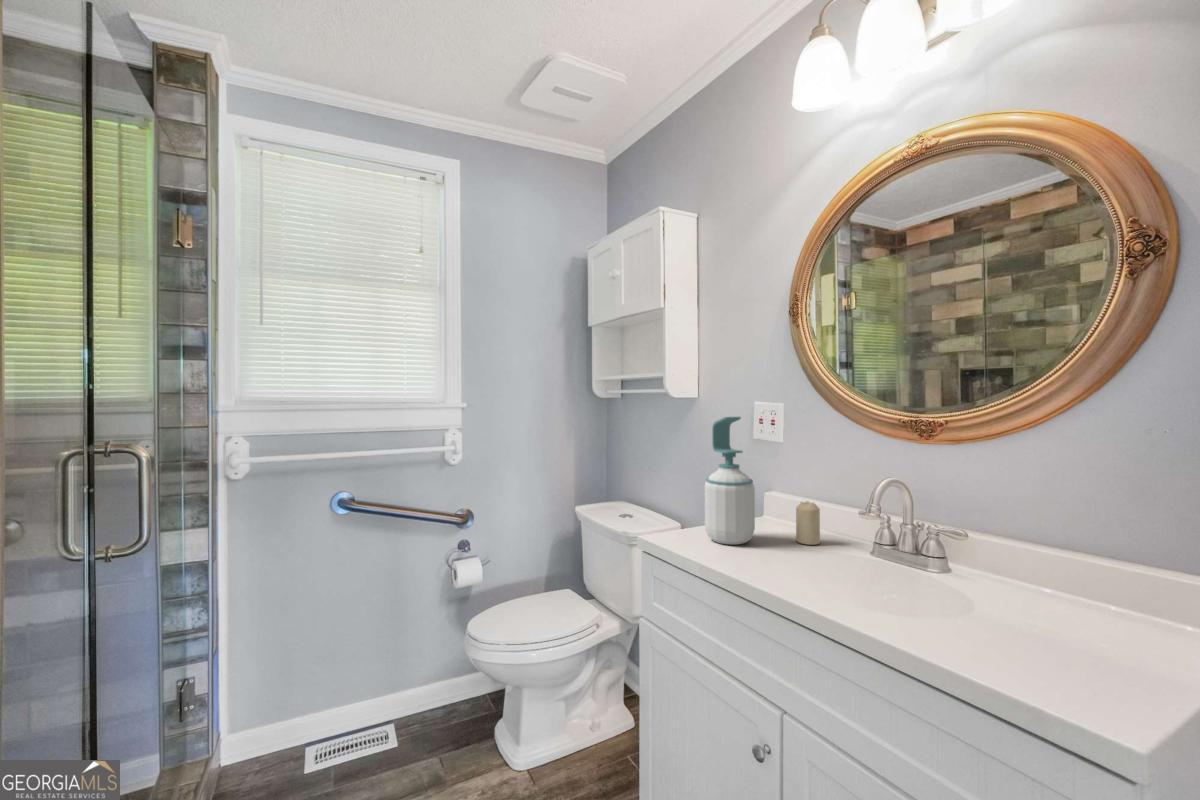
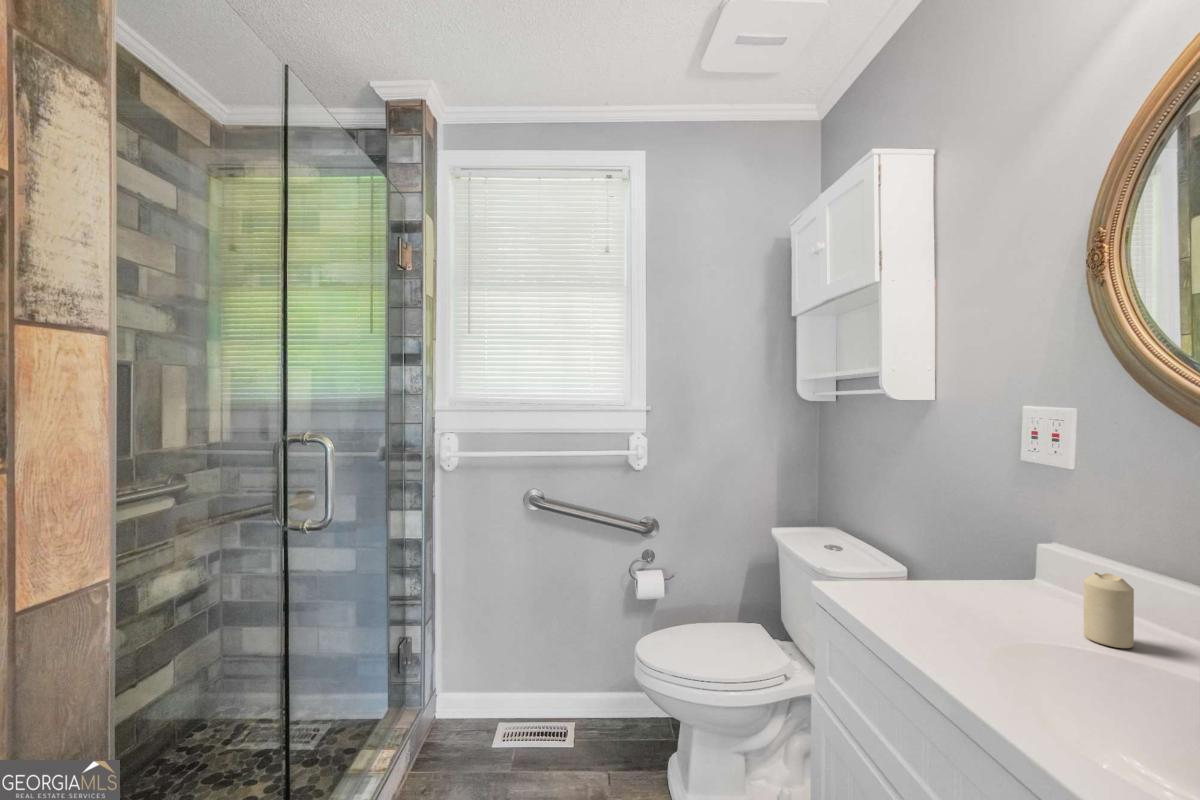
soap bottle: present [705,417,755,545] -> none [914,432,1000,623]

